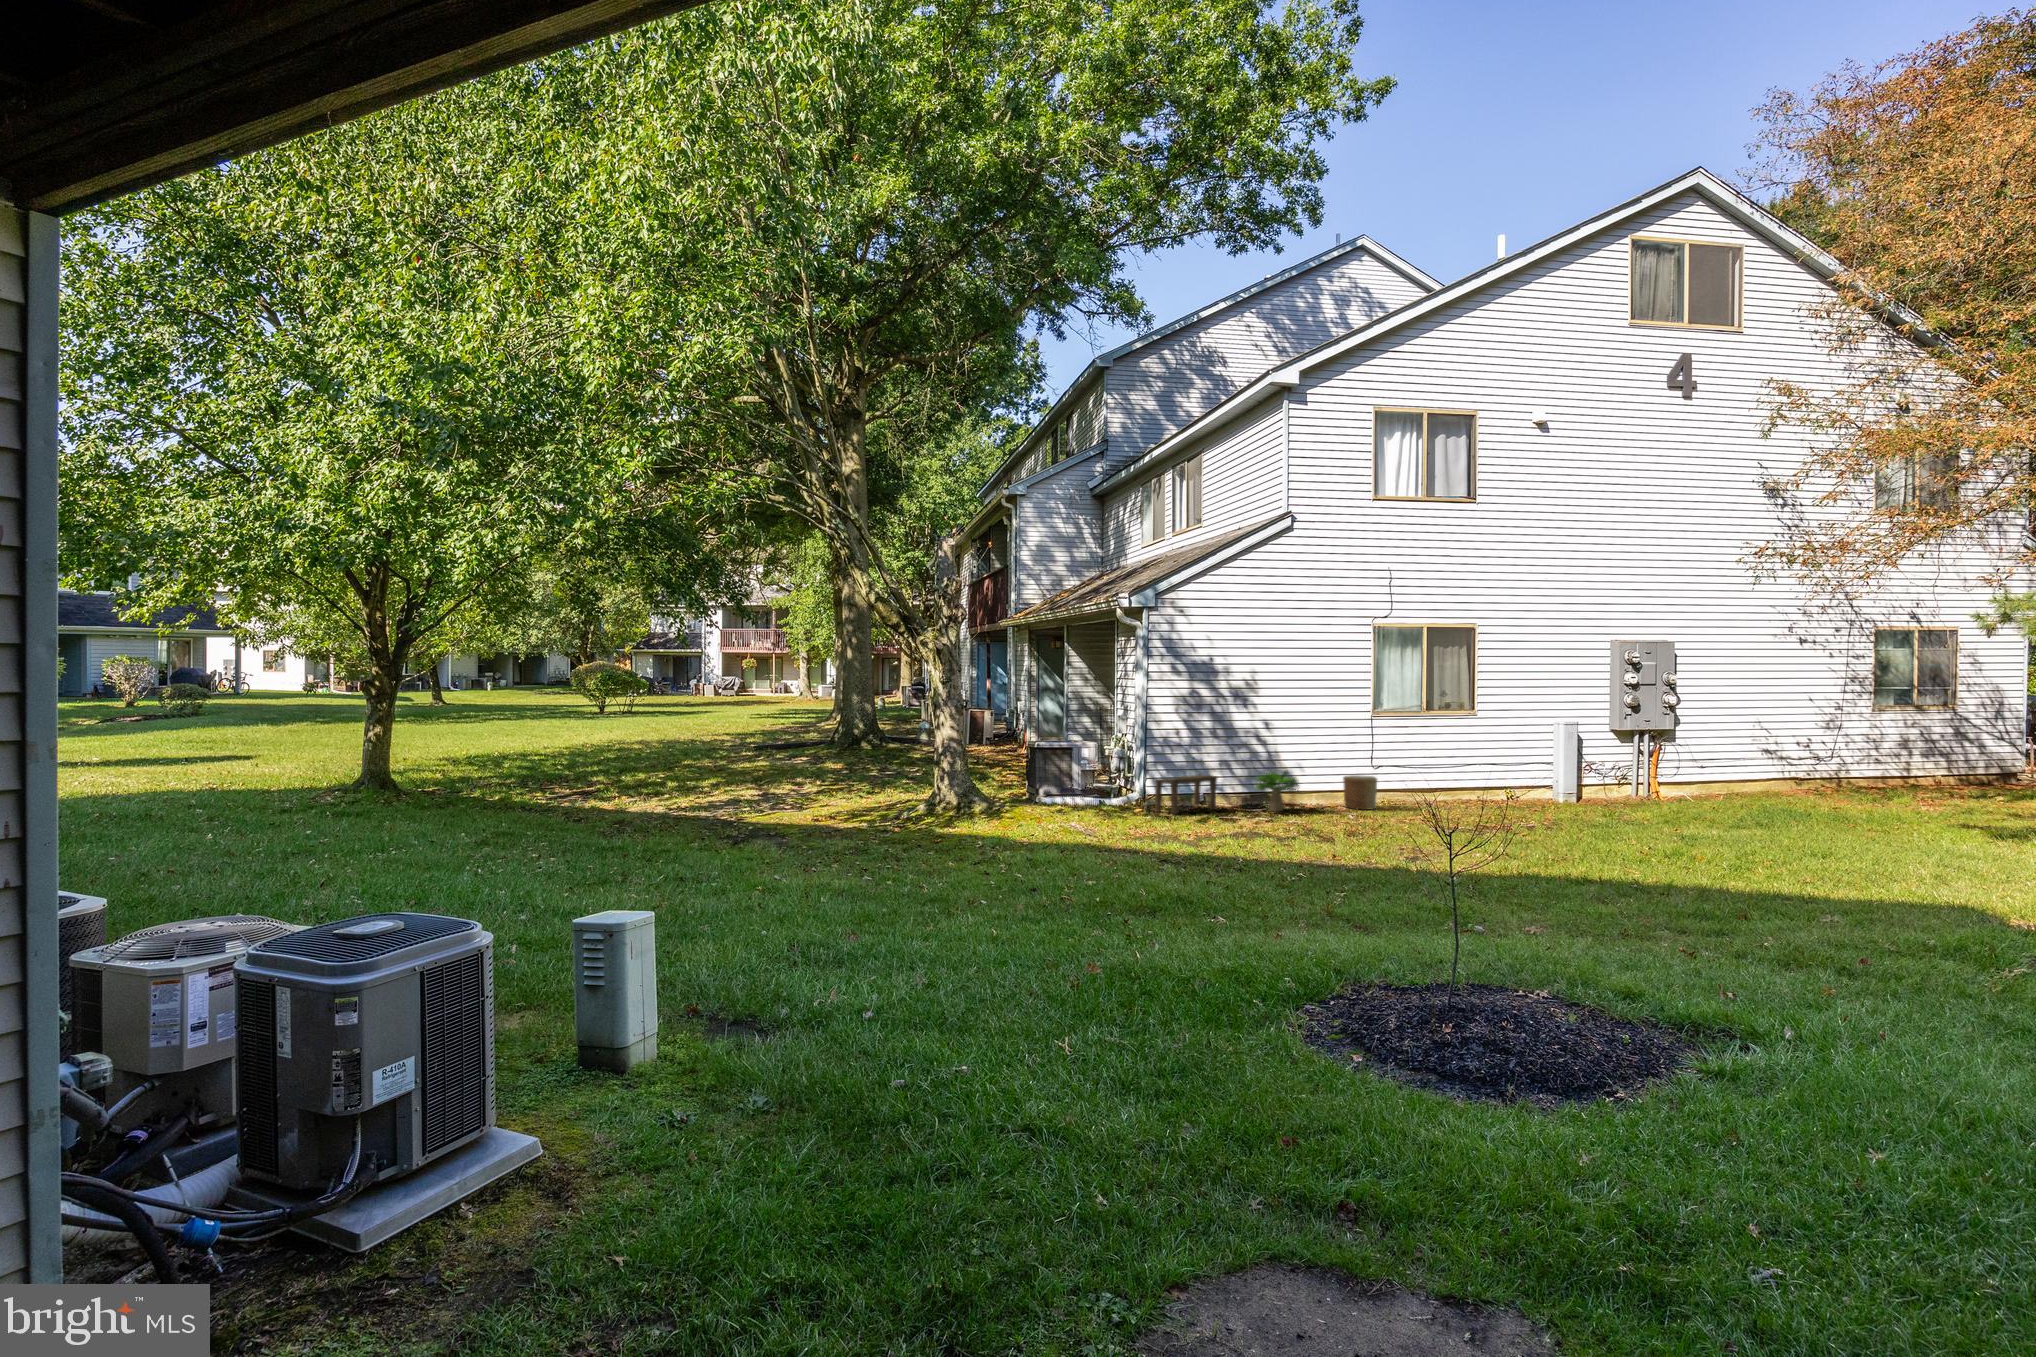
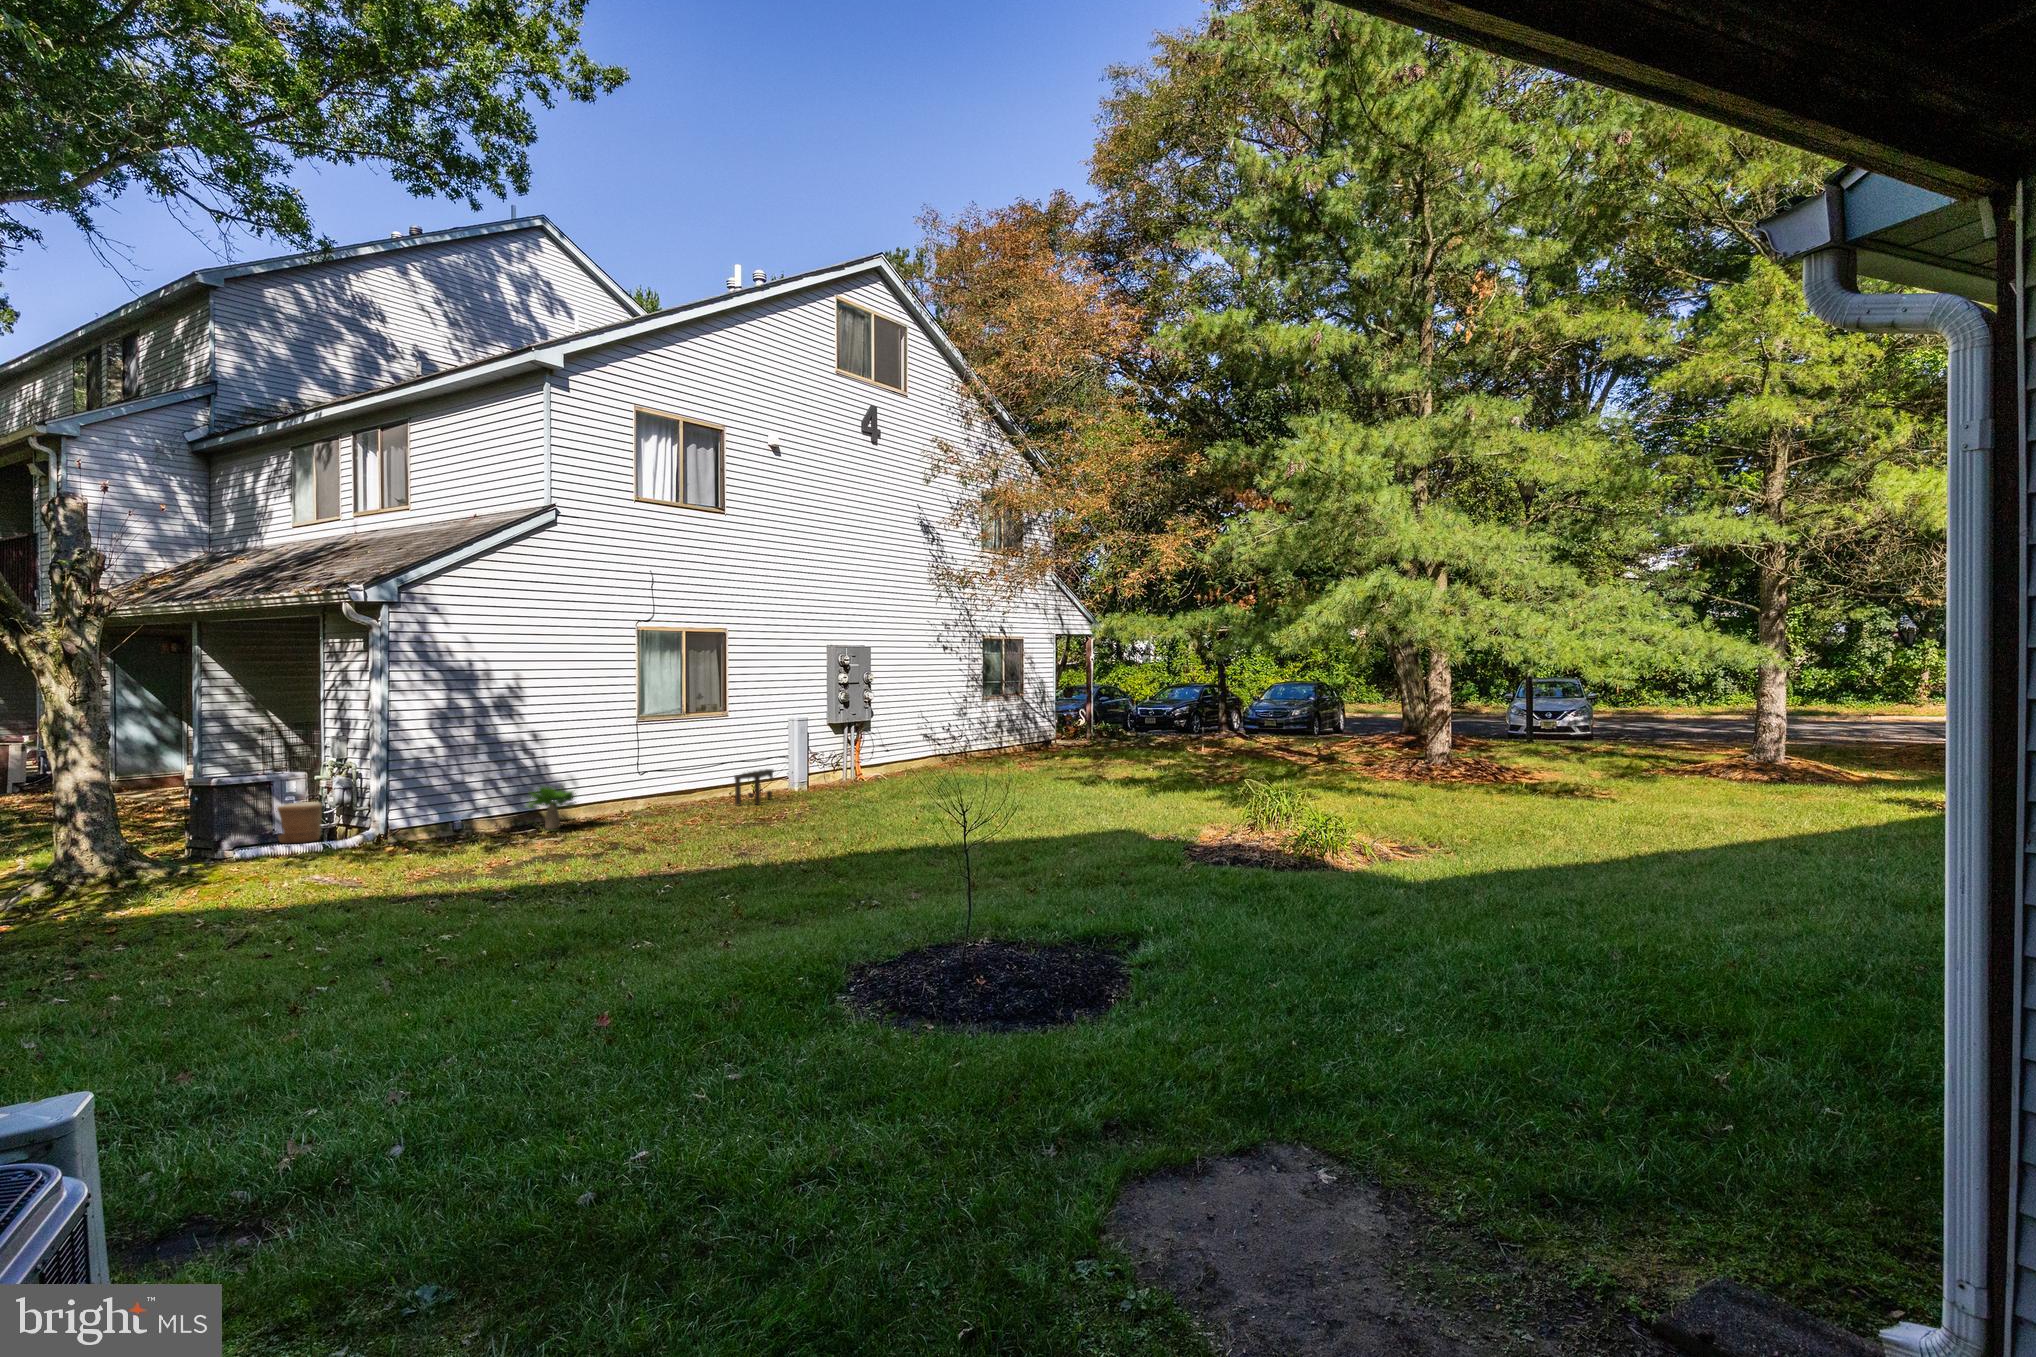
bench: present [1155,774,1218,814] -> present [734,769,774,805]
woven basket: present [1343,775,1377,810] -> present [276,802,322,844]

